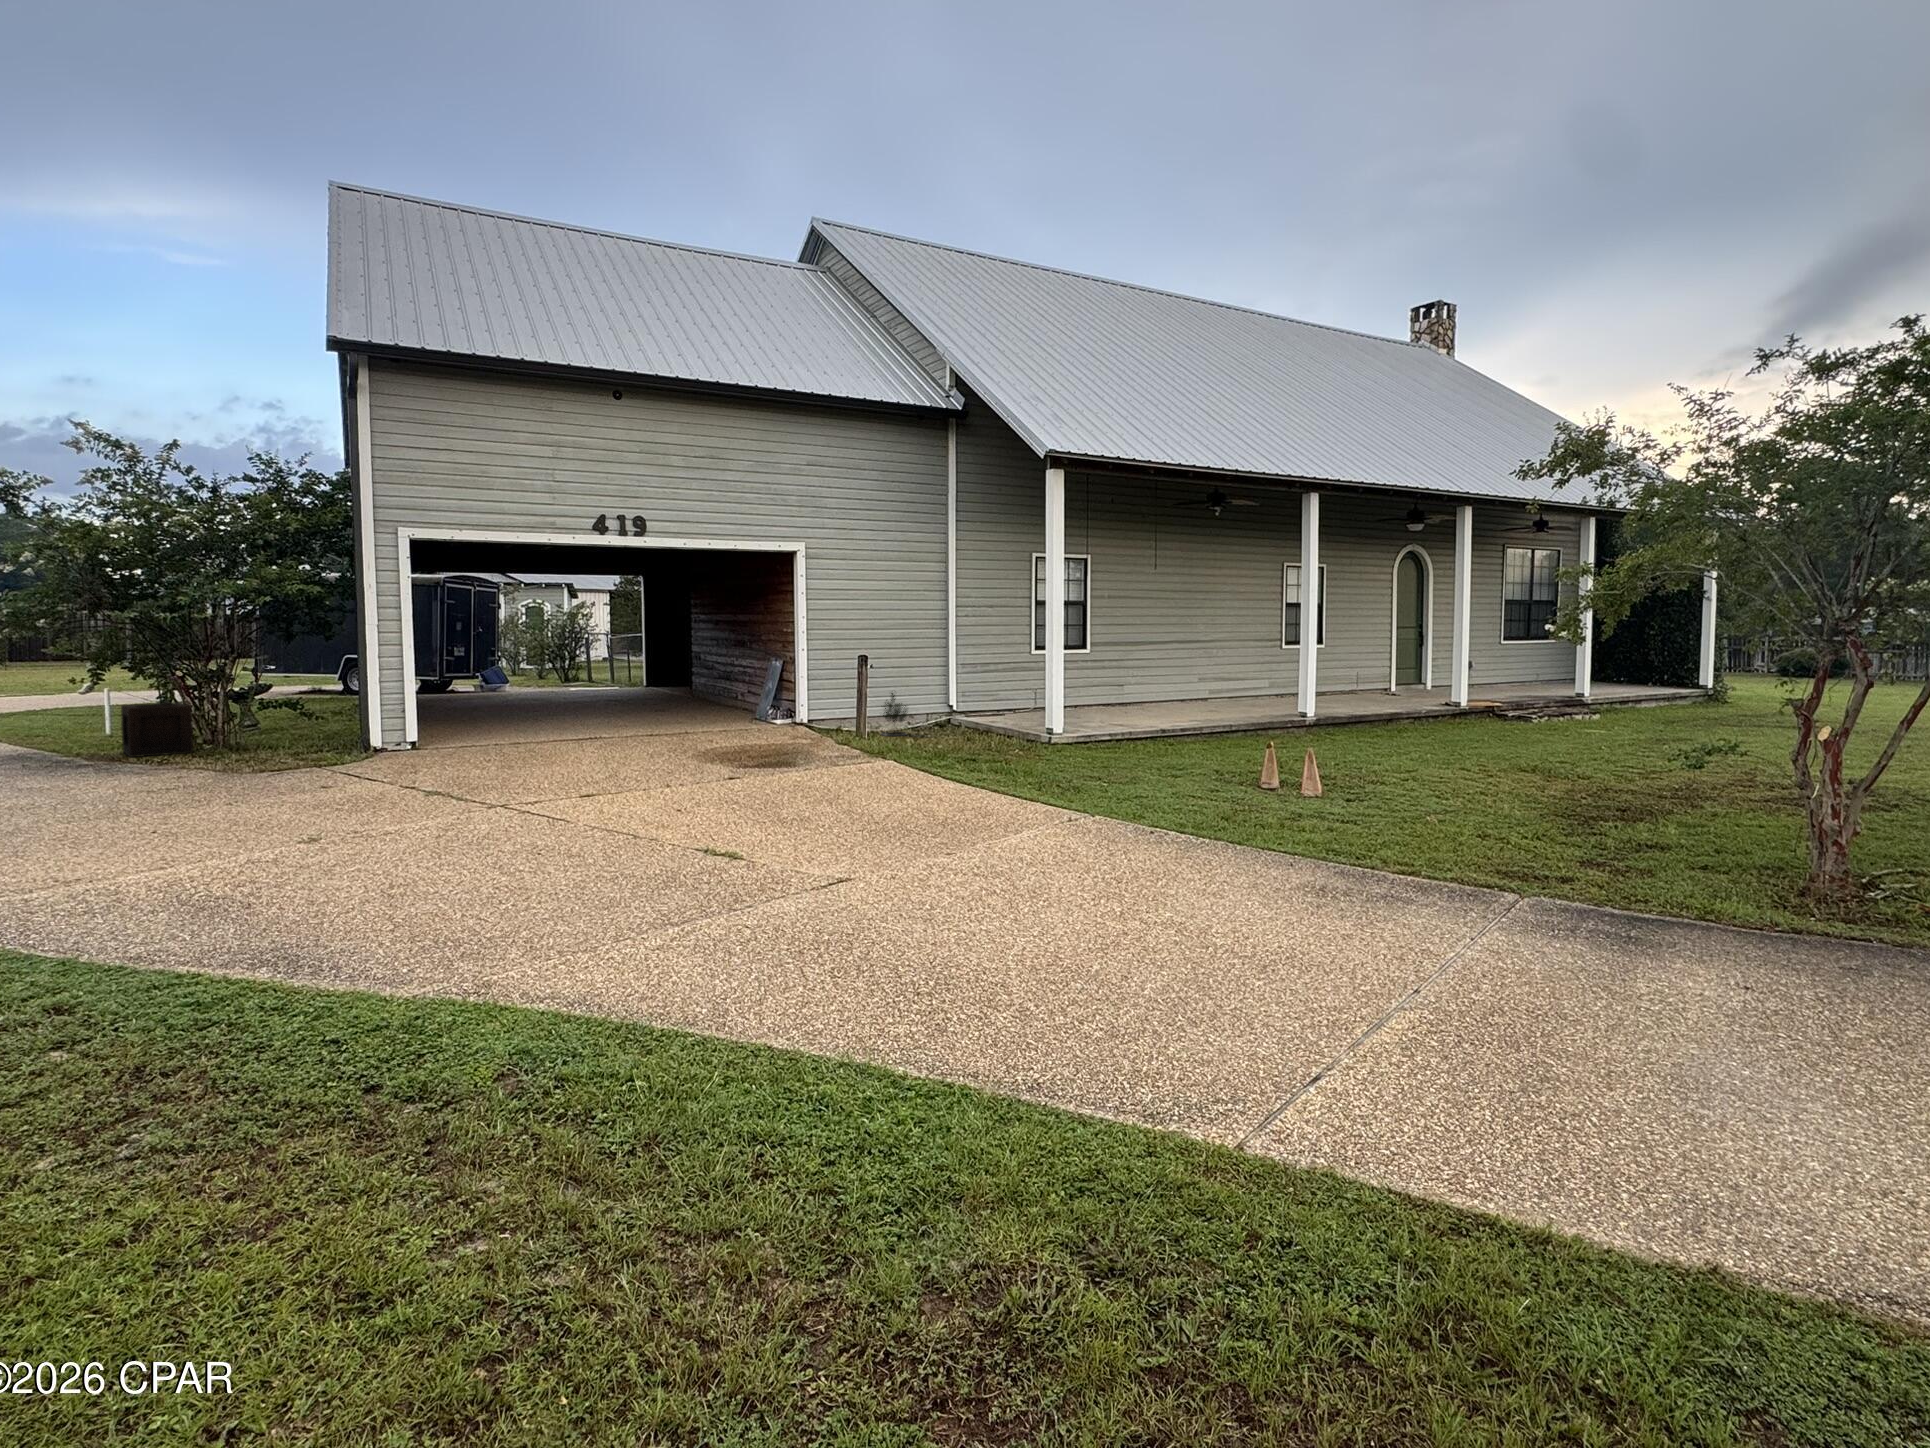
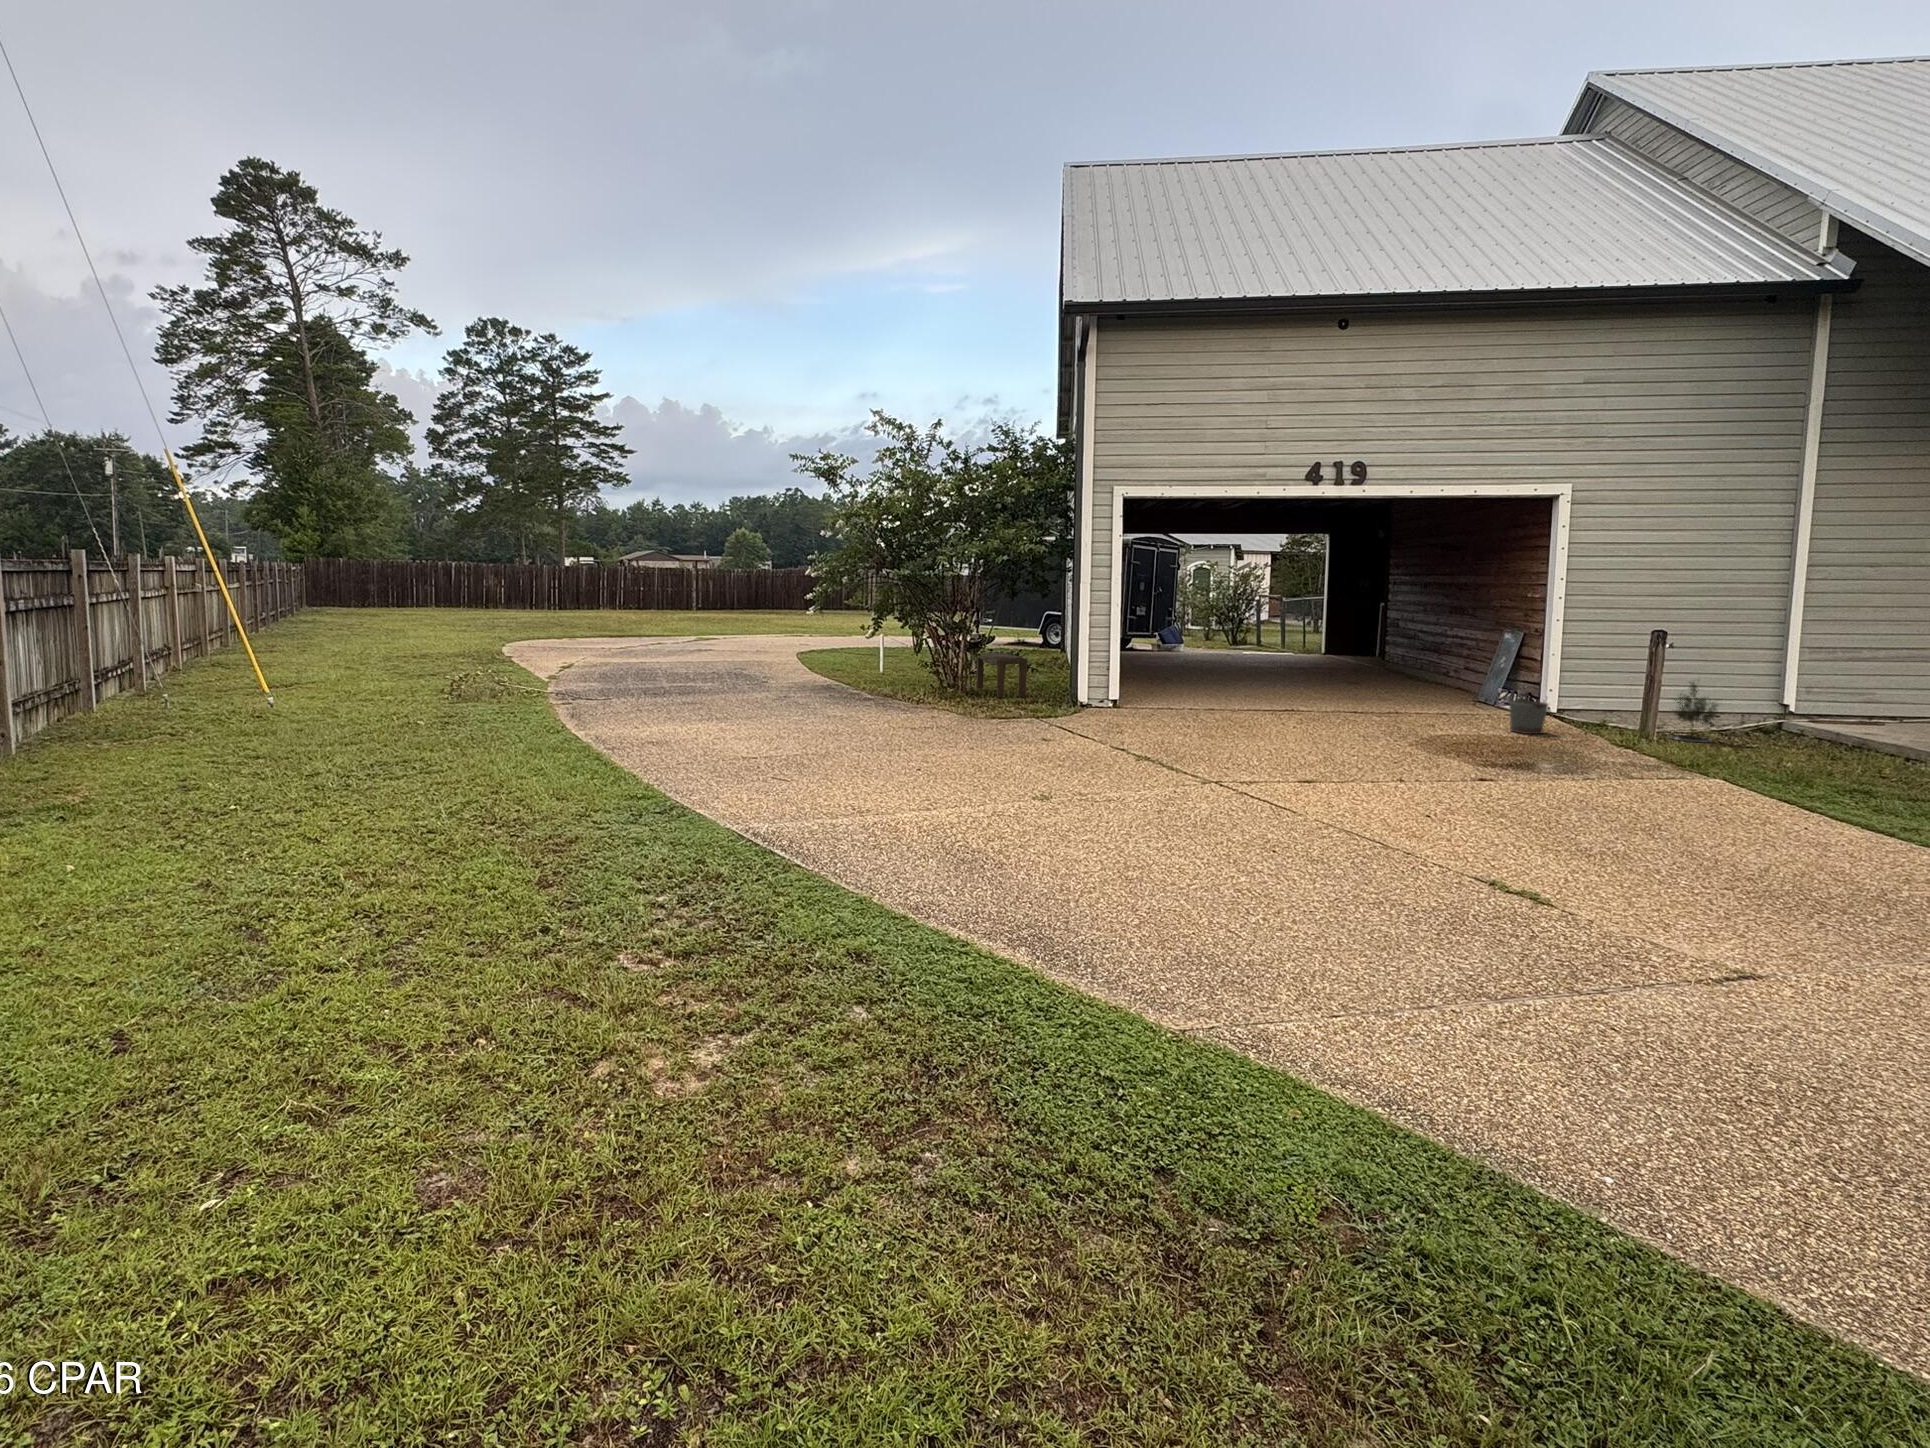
bench: none [244,700,310,749] -> present [977,653,1027,698]
wooden crate: present [121,702,193,757] -> none [892,650,941,696]
bucket: none [770,714,800,740] -> present [1509,700,1548,734]

